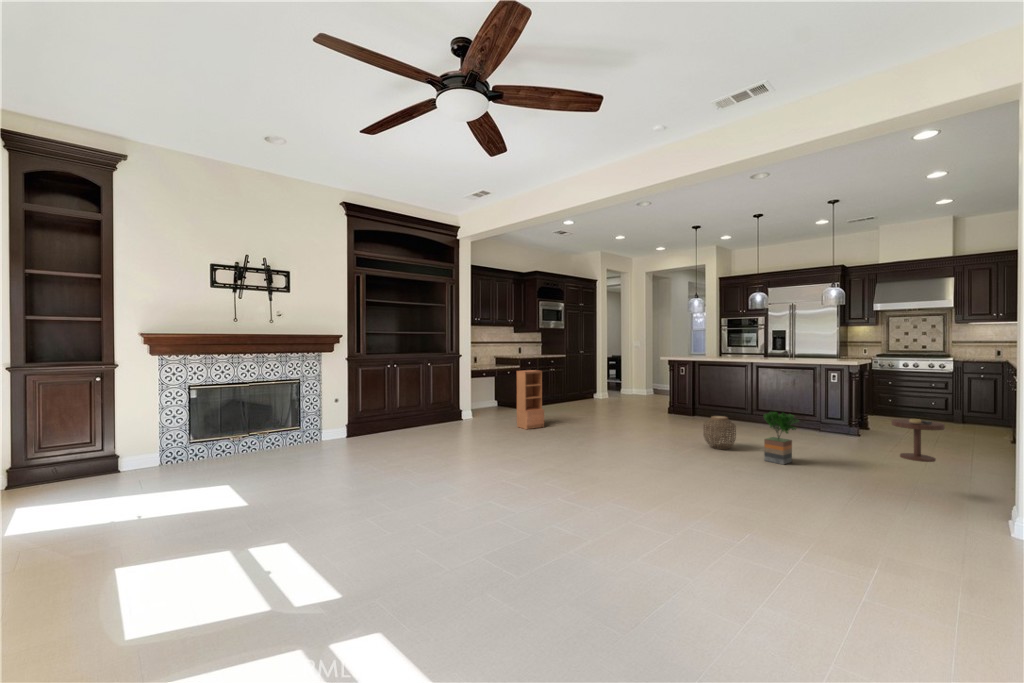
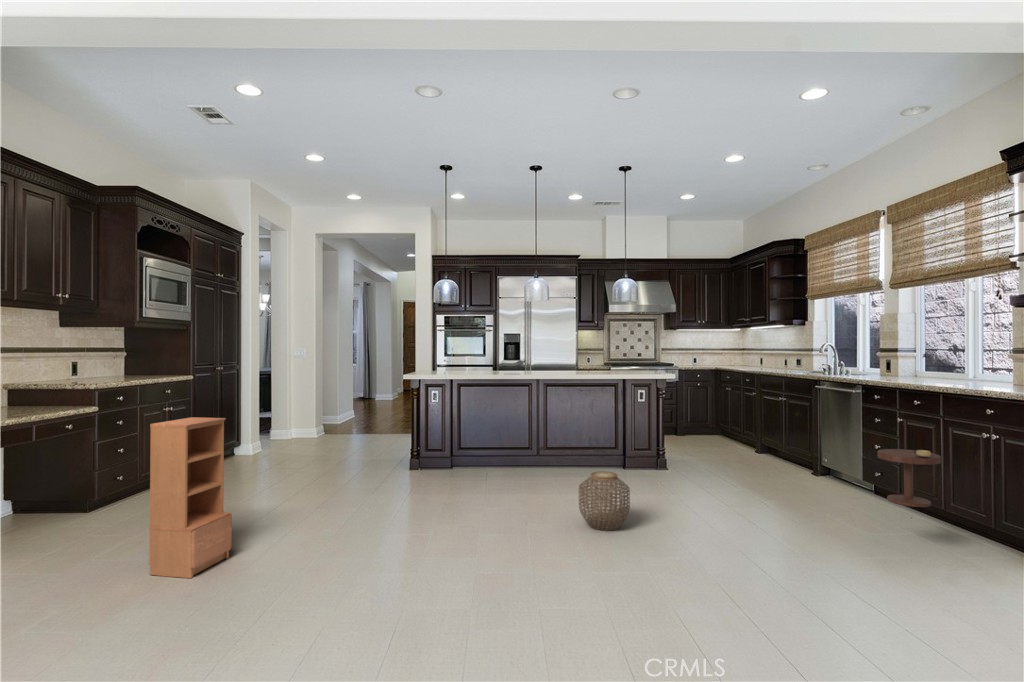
potted tree: present [764,412,798,464] -> none [684,455,743,540]

